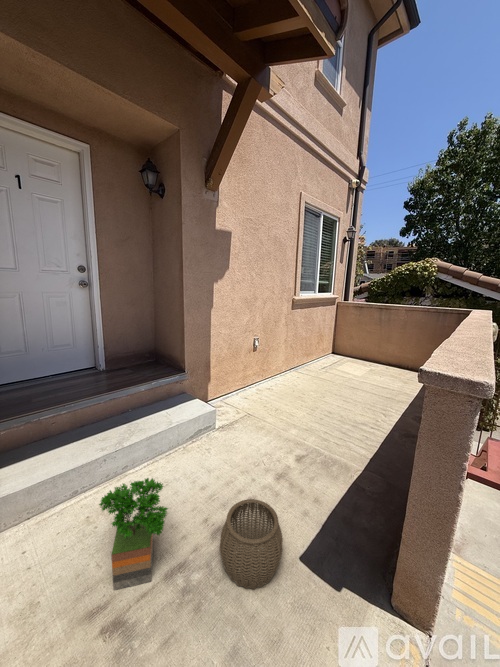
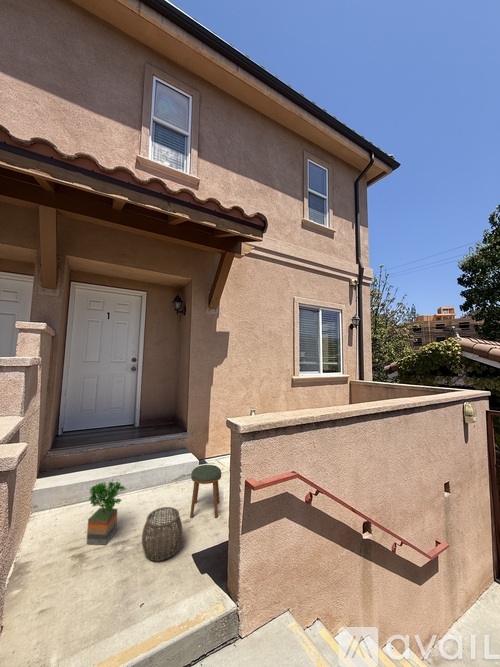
stool: none [239,421,287,497] -> present [190,465,221,518]

